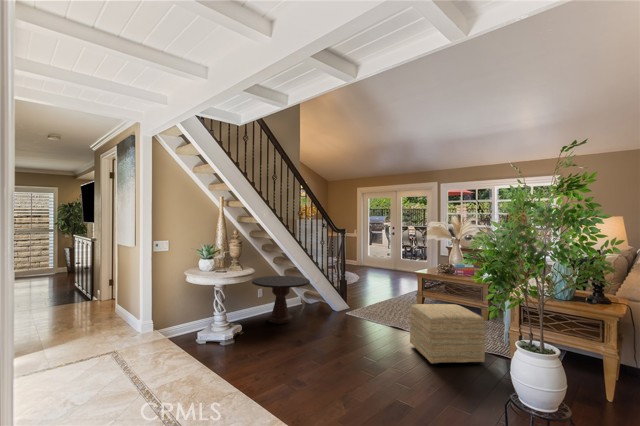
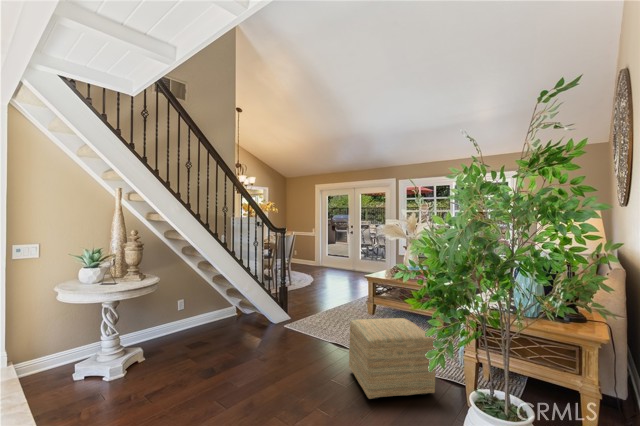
side table: present [252,276,310,324] -> none [164,284,239,344]

